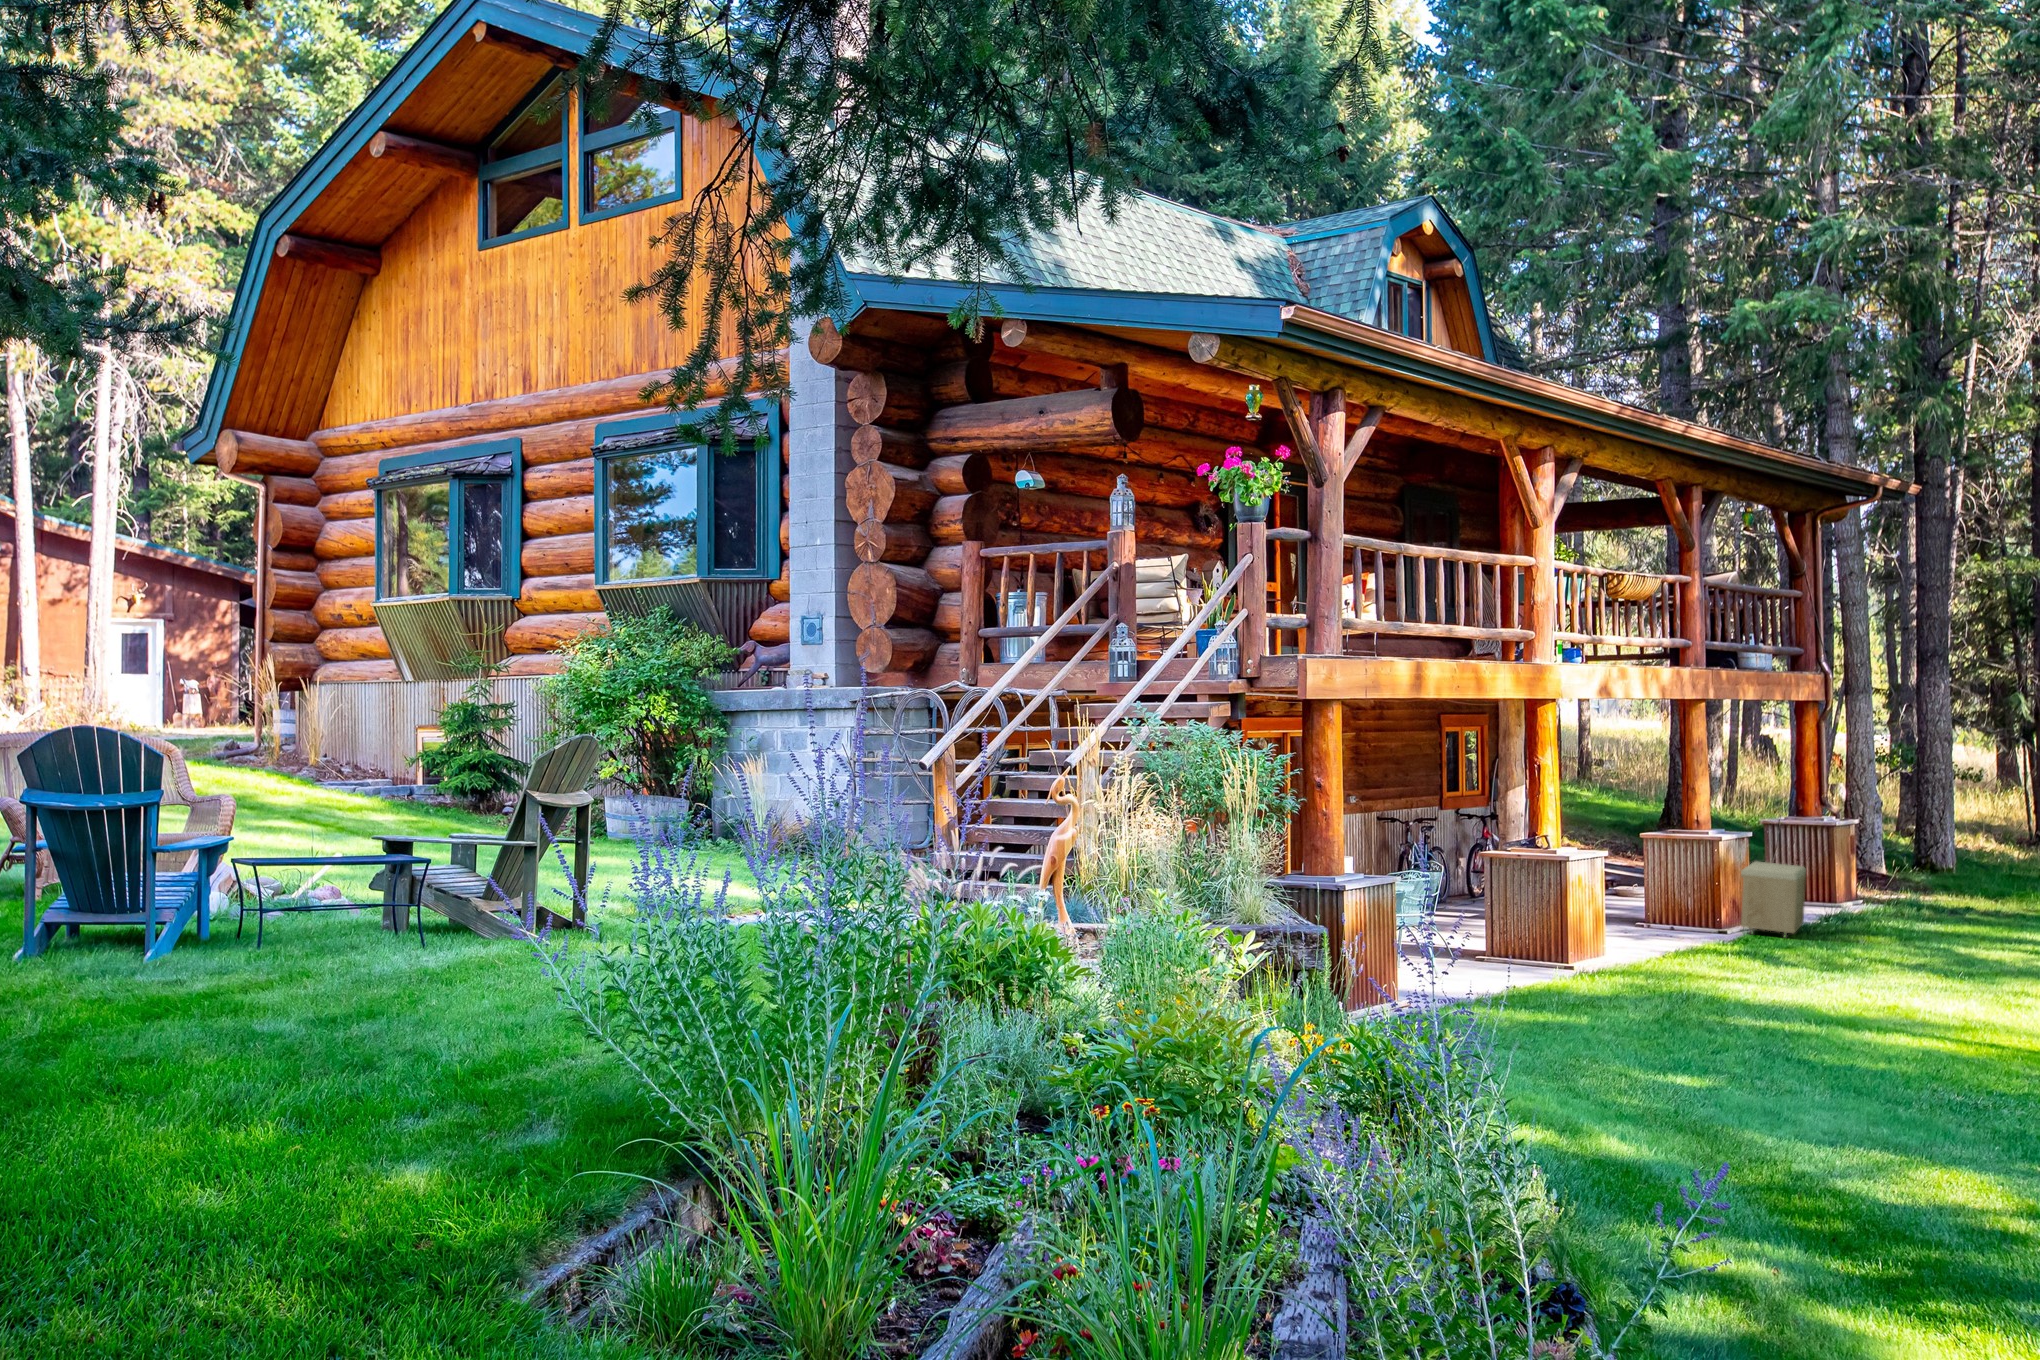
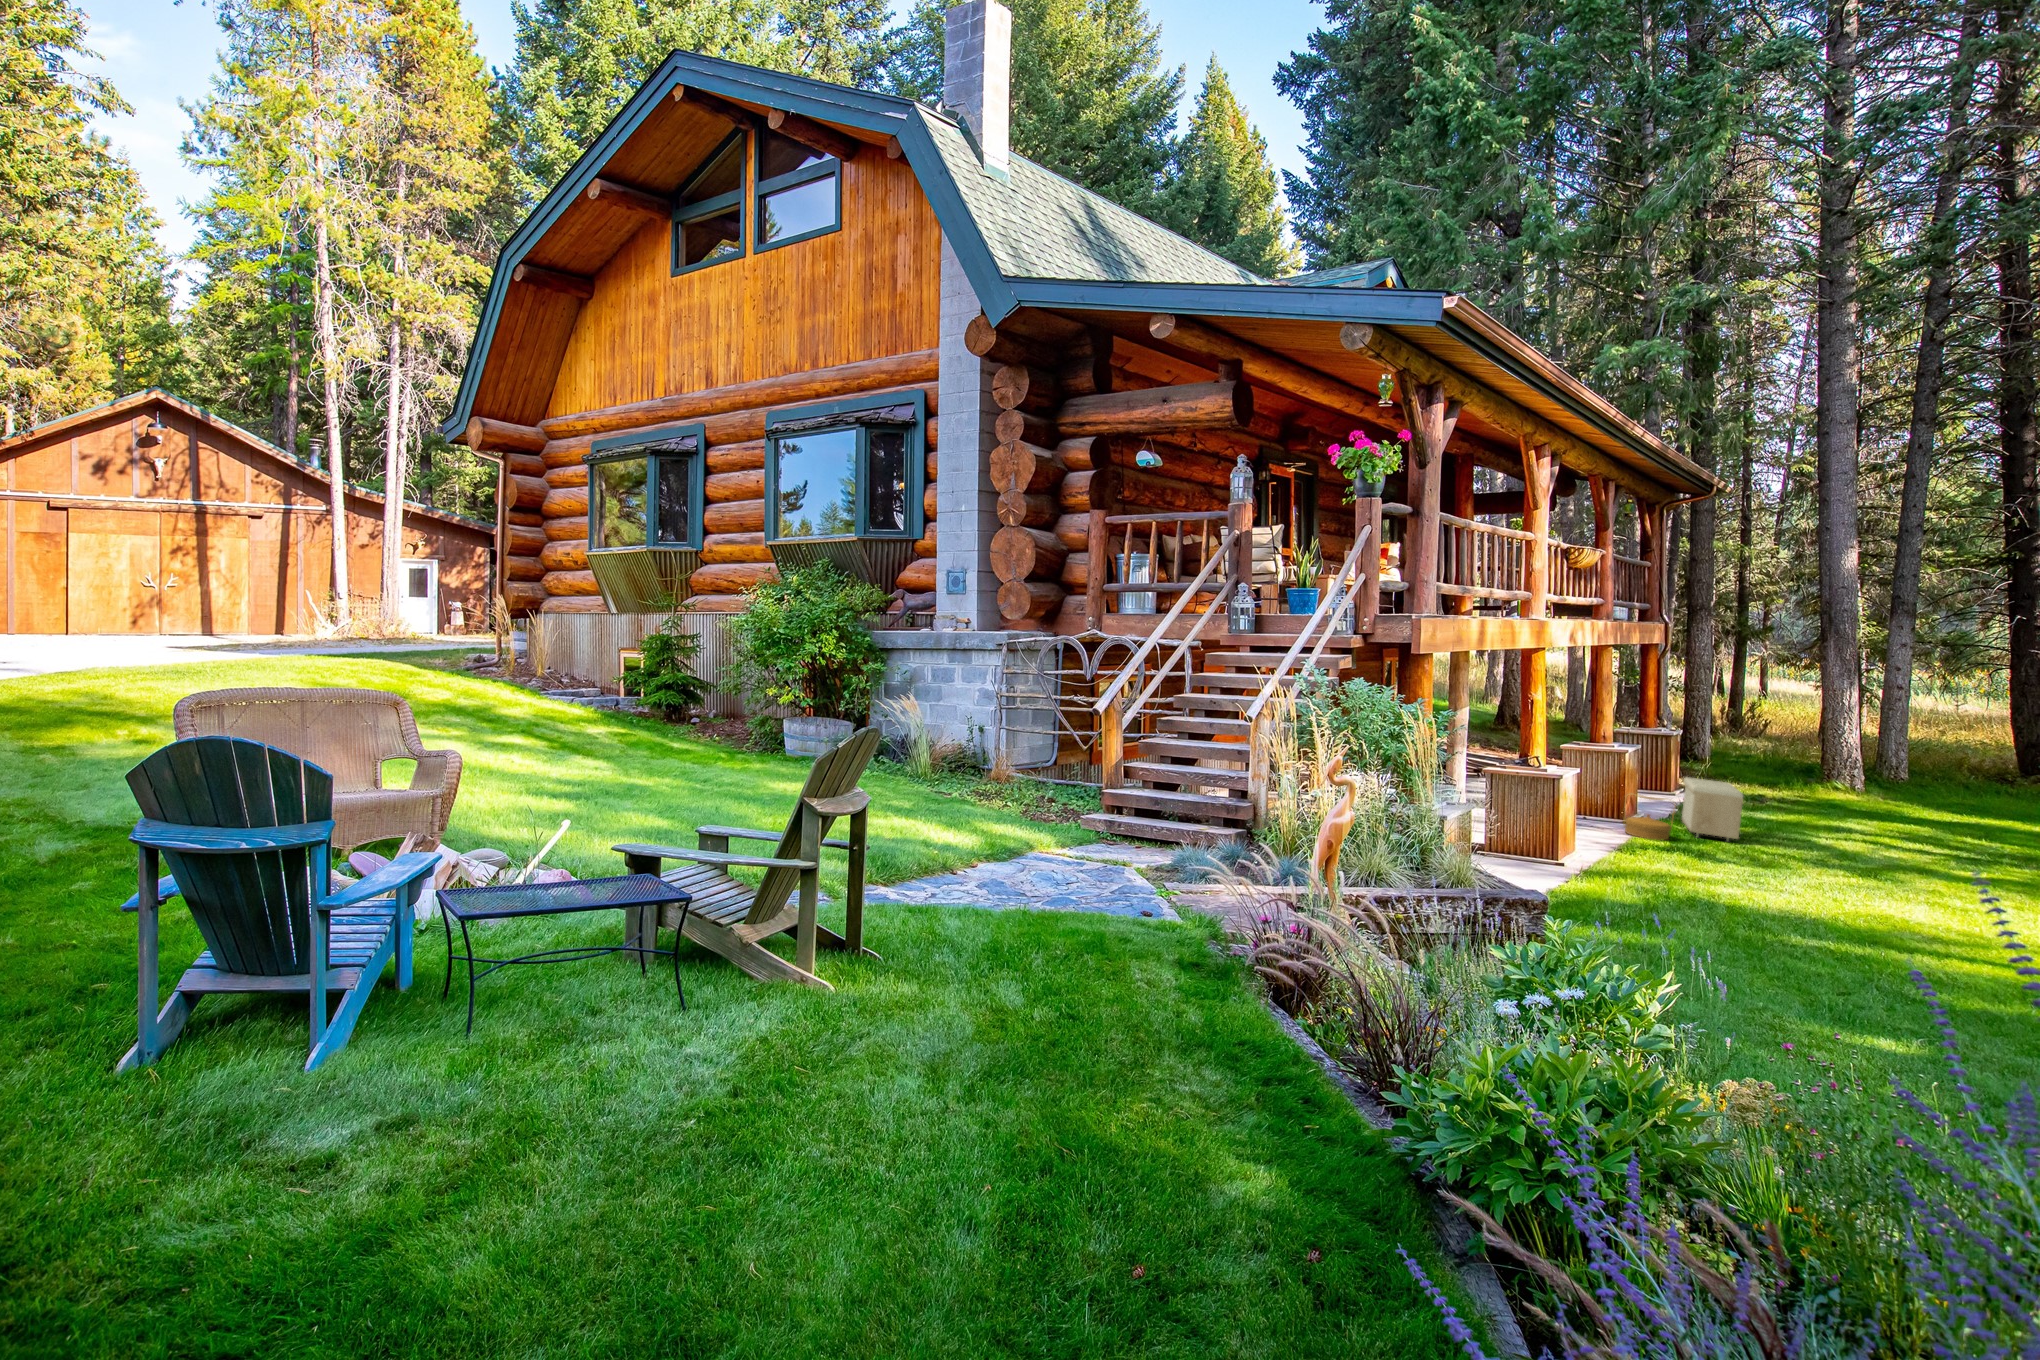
woven basket: none [1657,879,1713,936] -> present [1624,793,1672,840]

